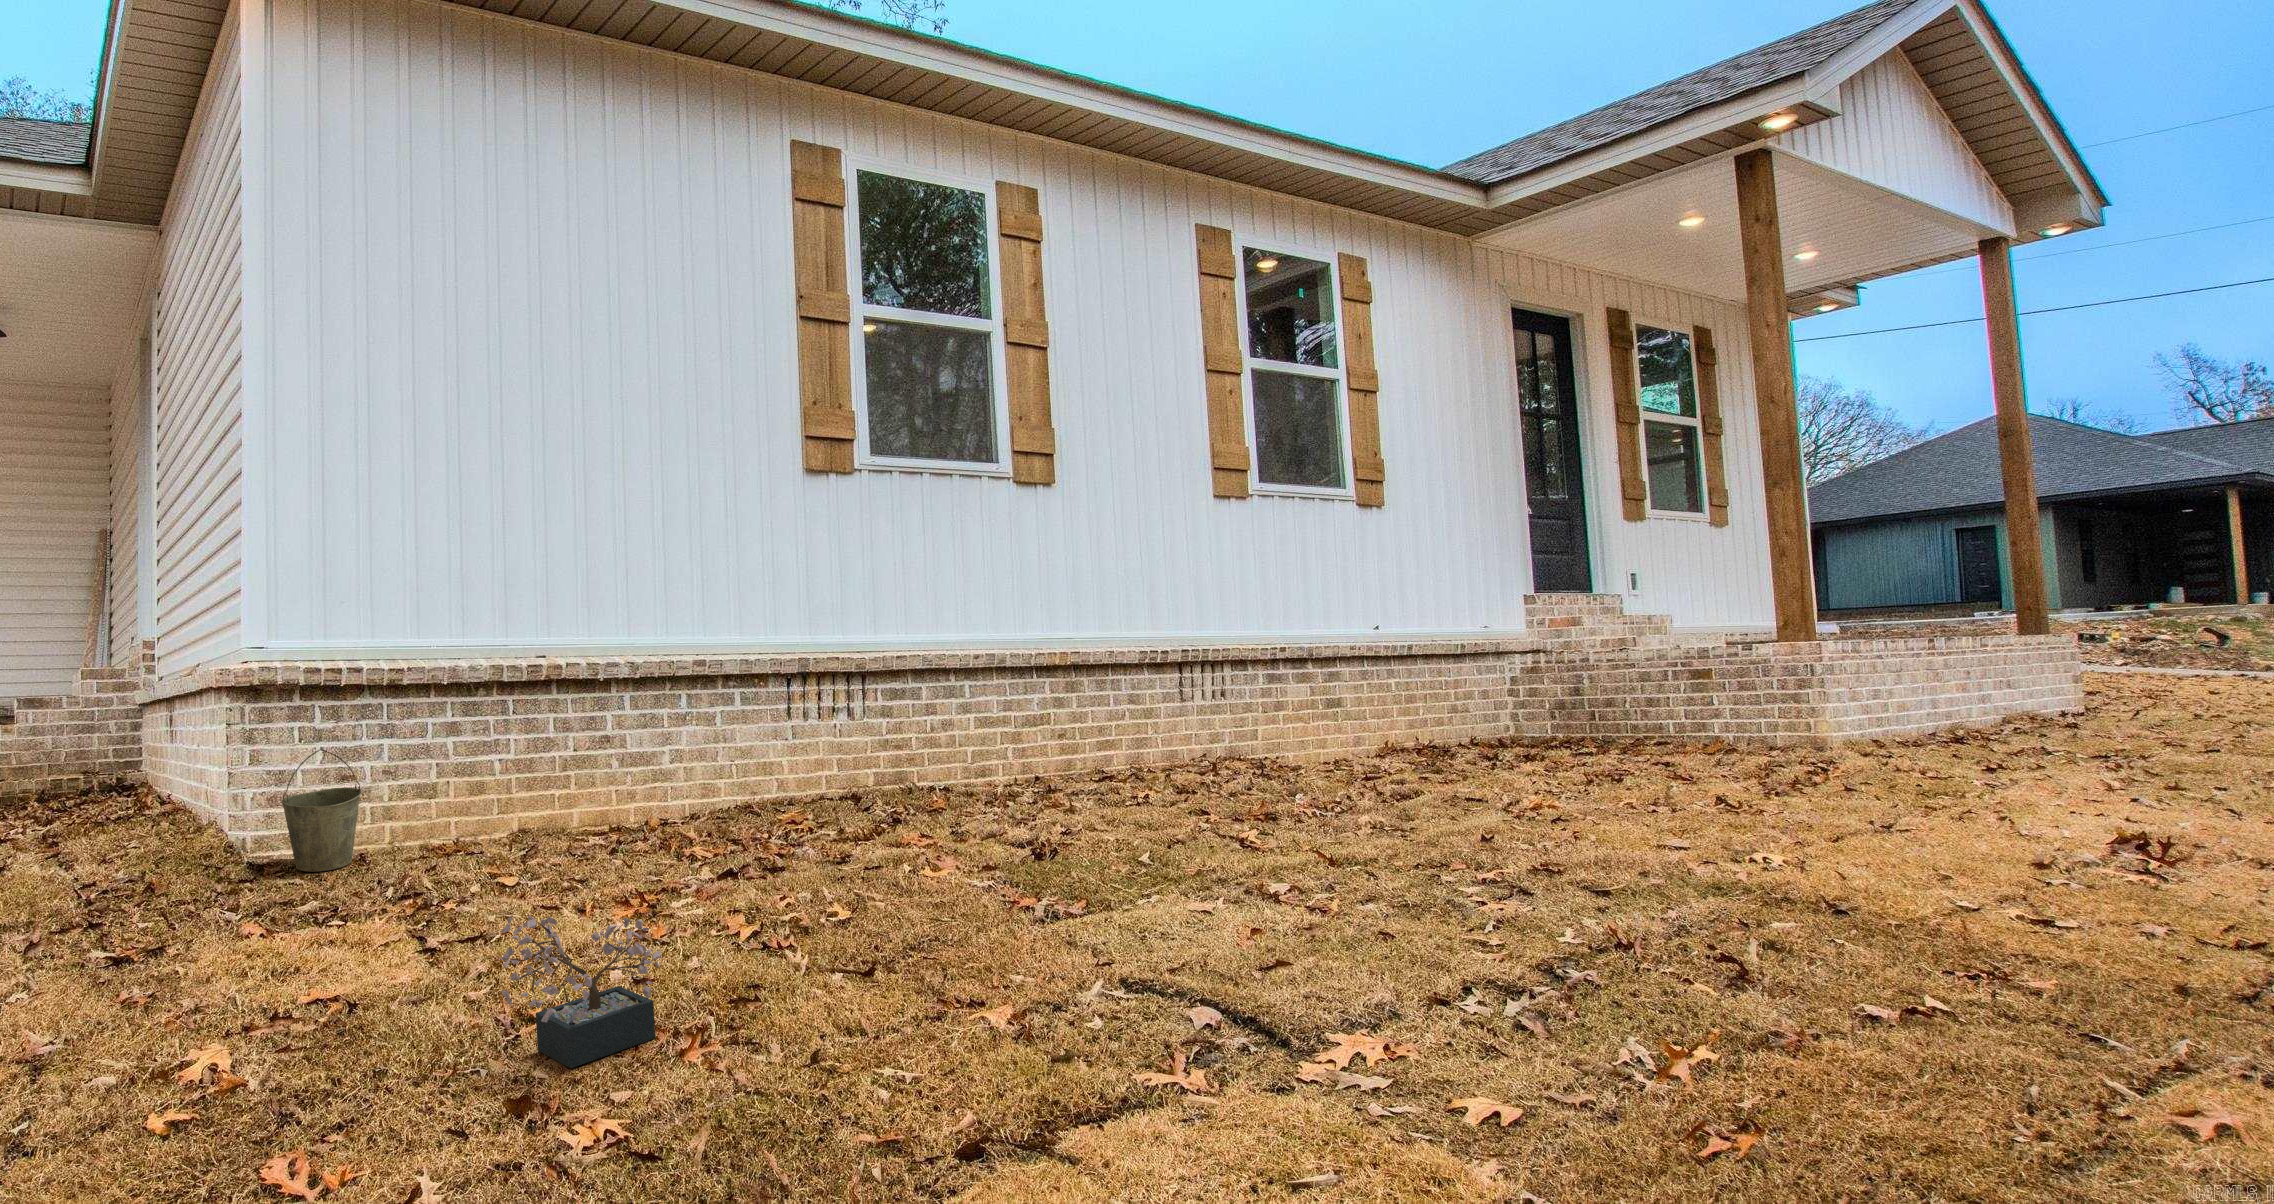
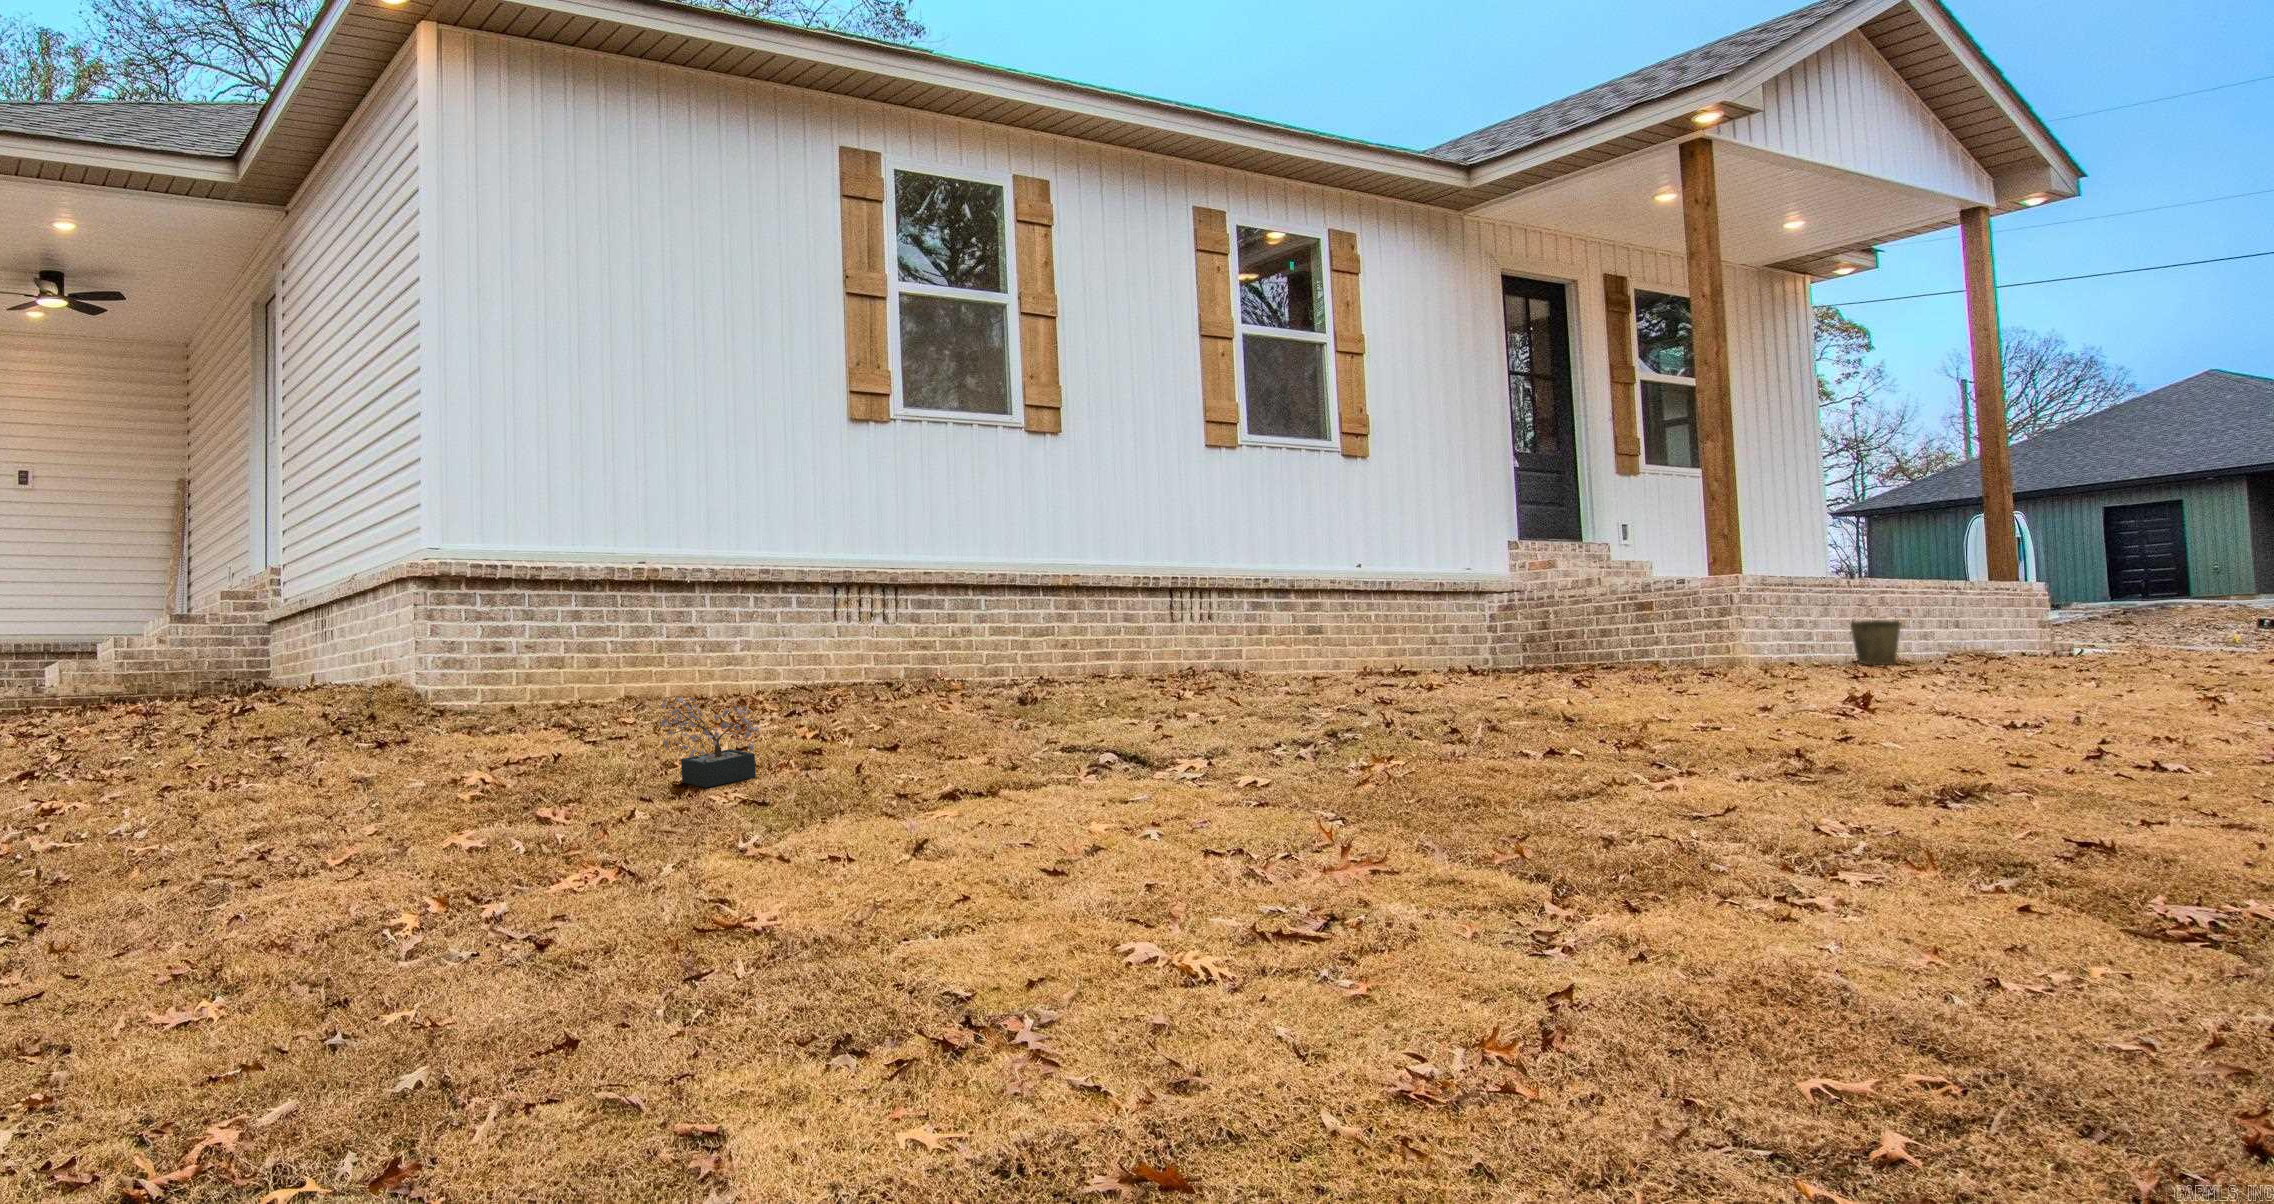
bucket: present [282,749,362,872] -> present [1849,620,1901,665]

